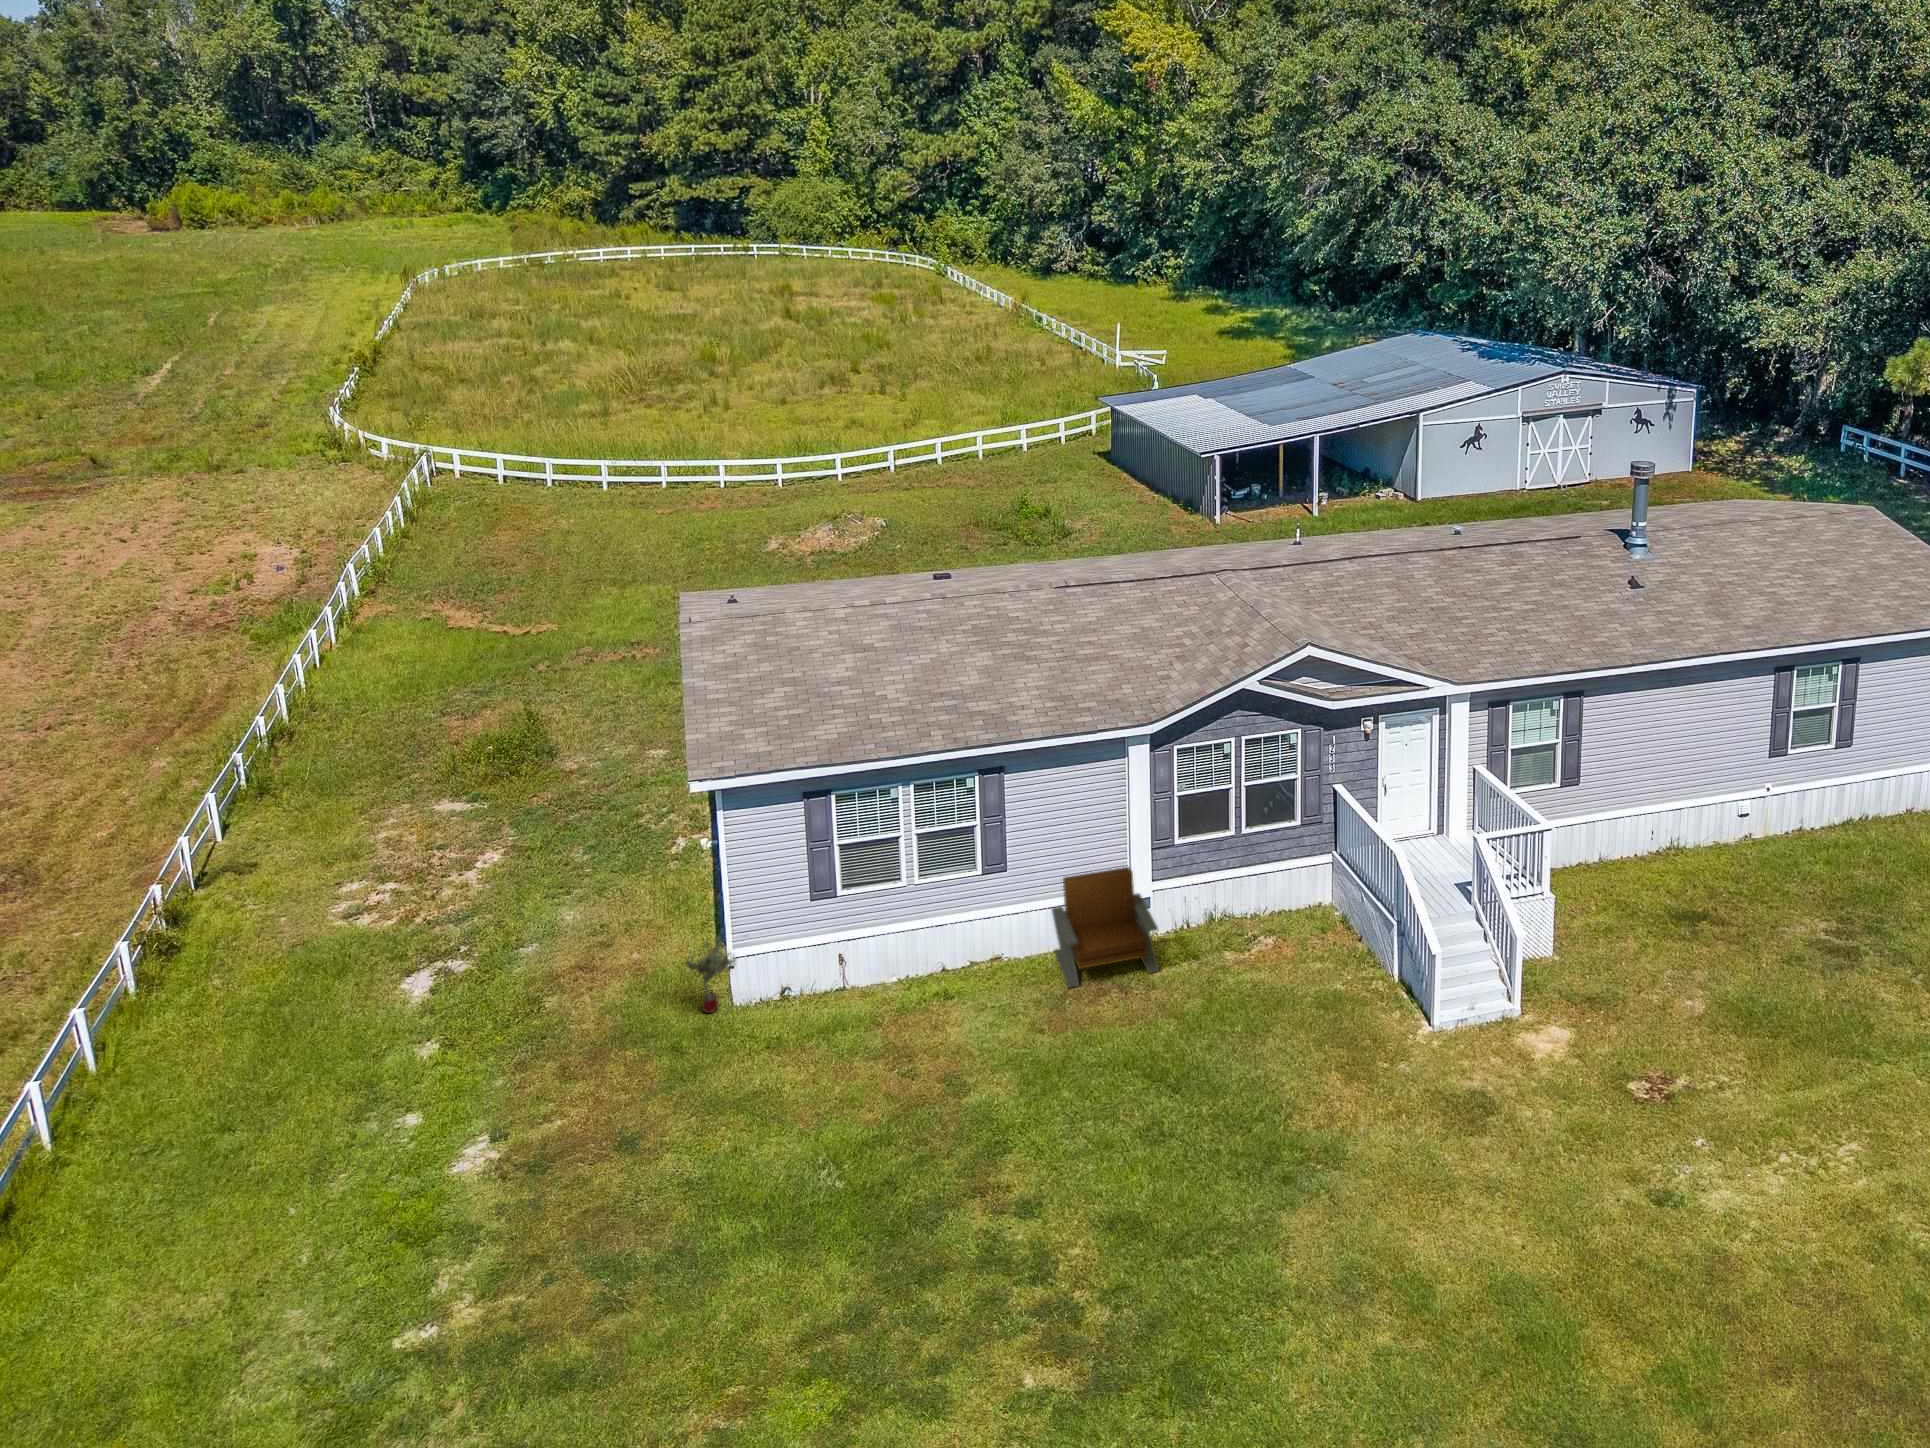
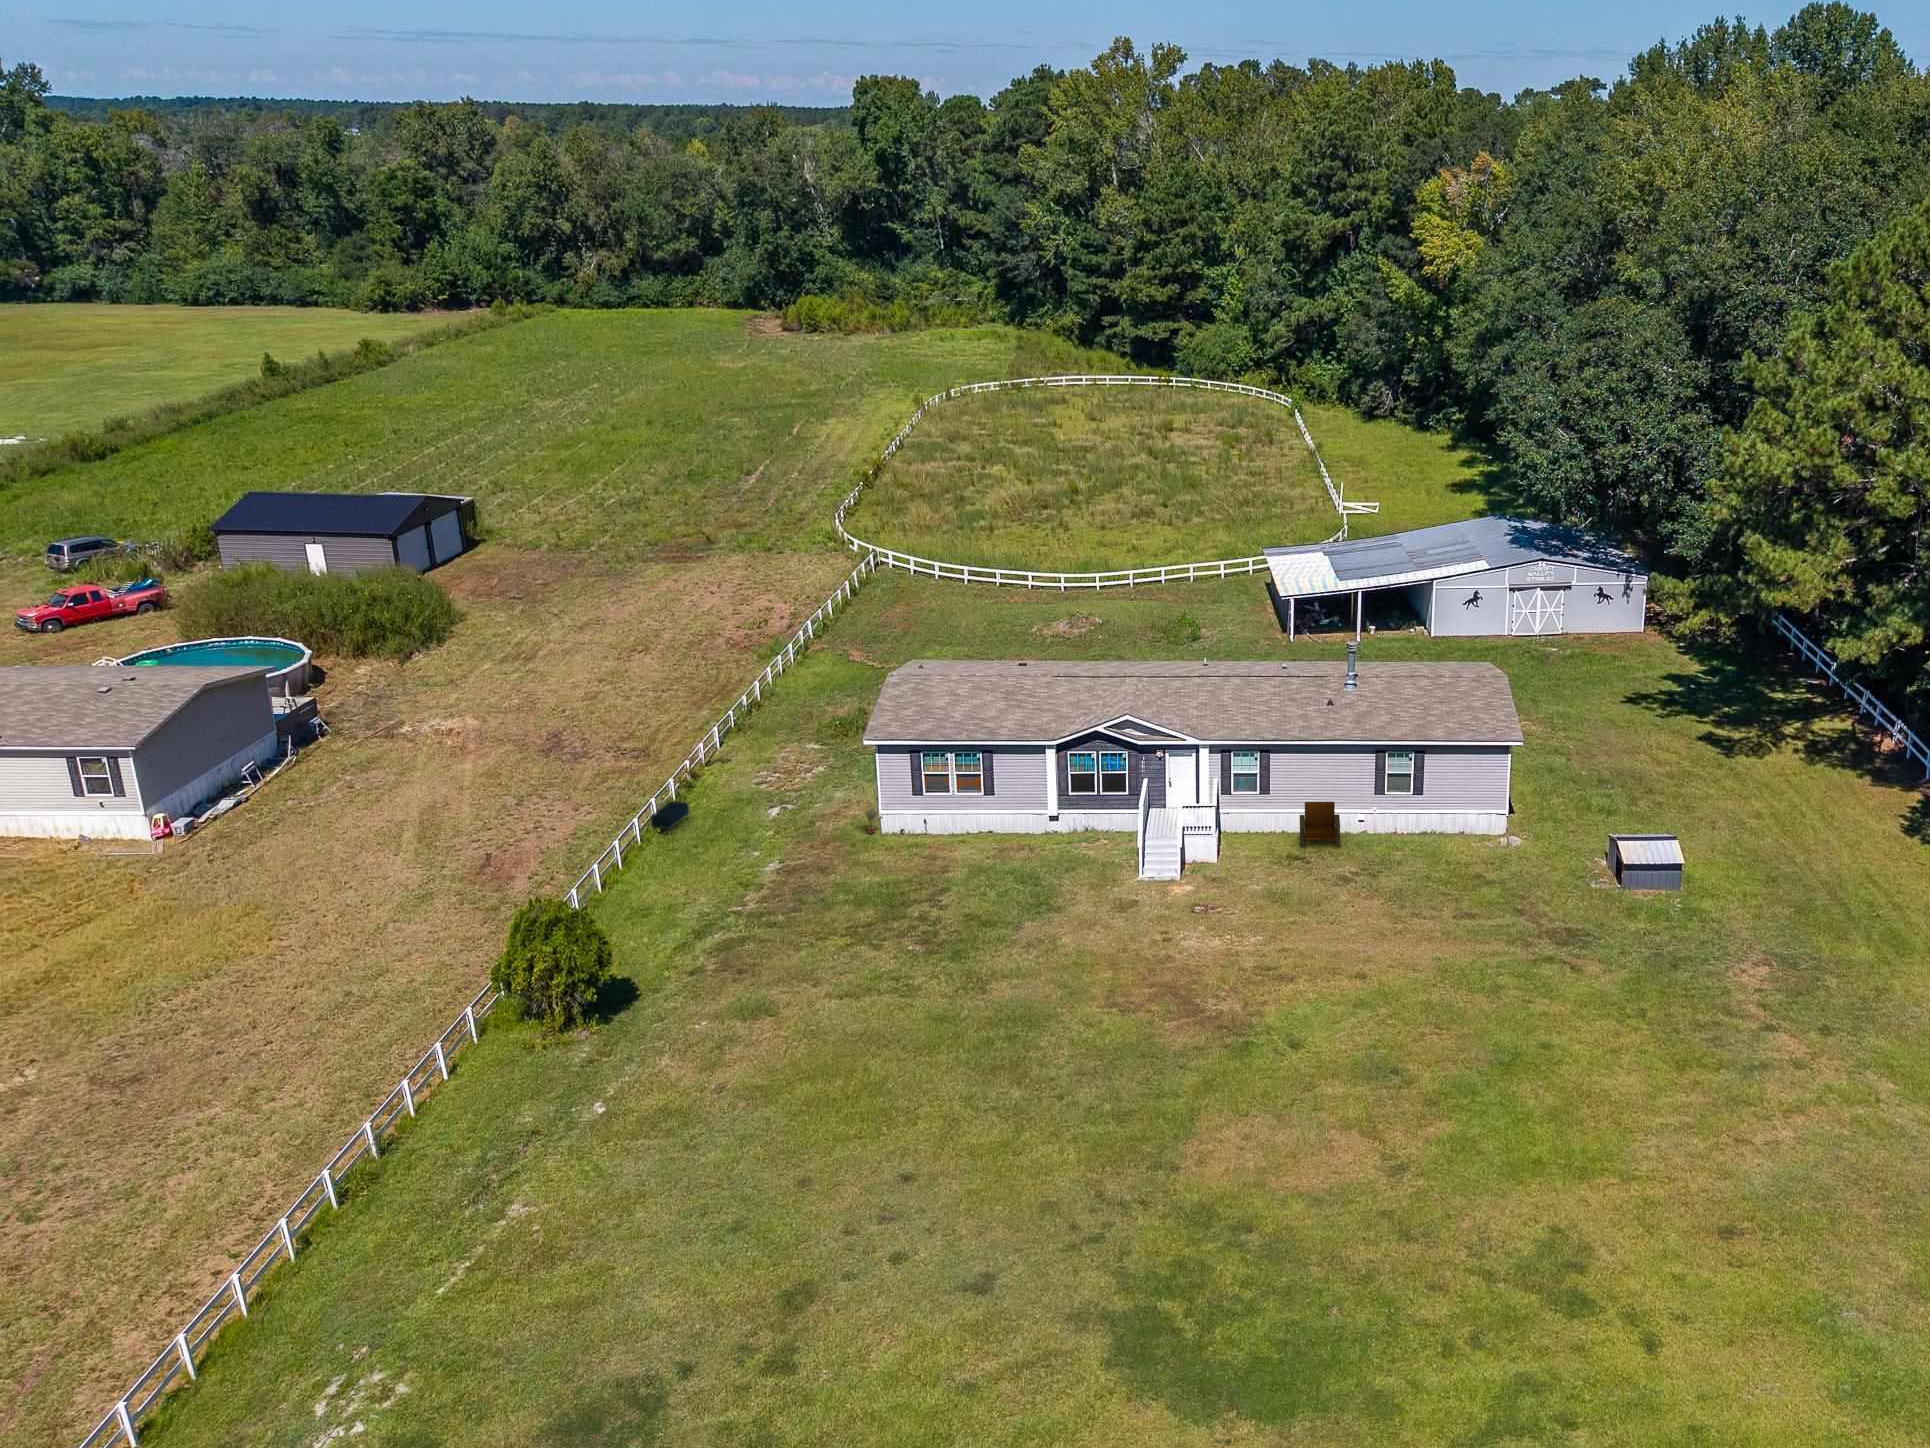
lounge chair: present [1052,867,1159,988] -> present [1300,802,1340,847]
bench: none [57,1011,175,1124] -> present [651,801,690,832]

